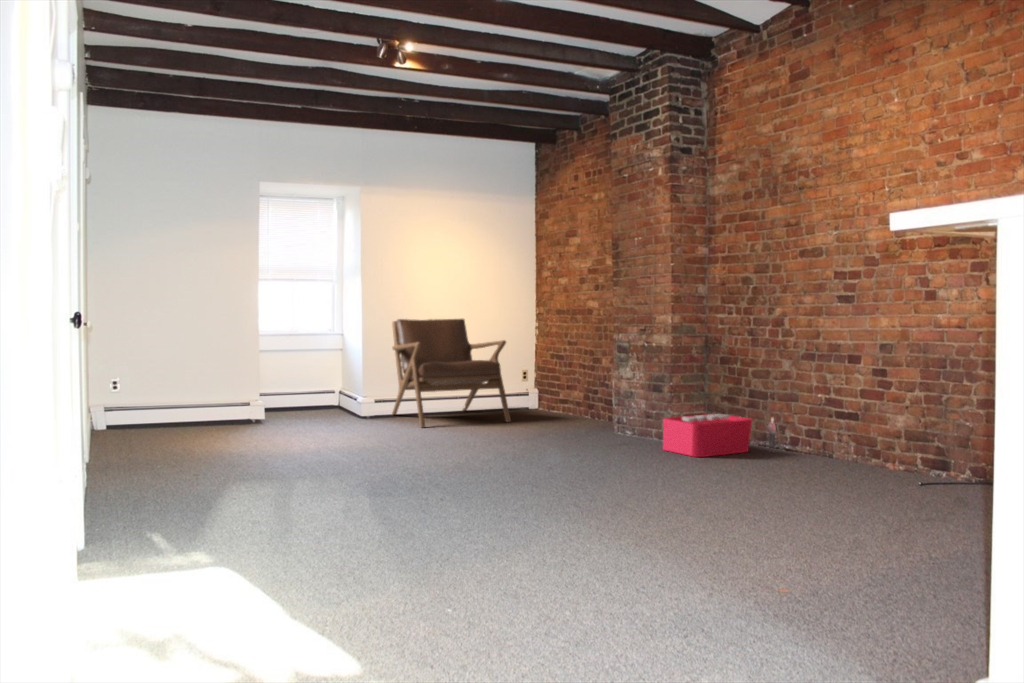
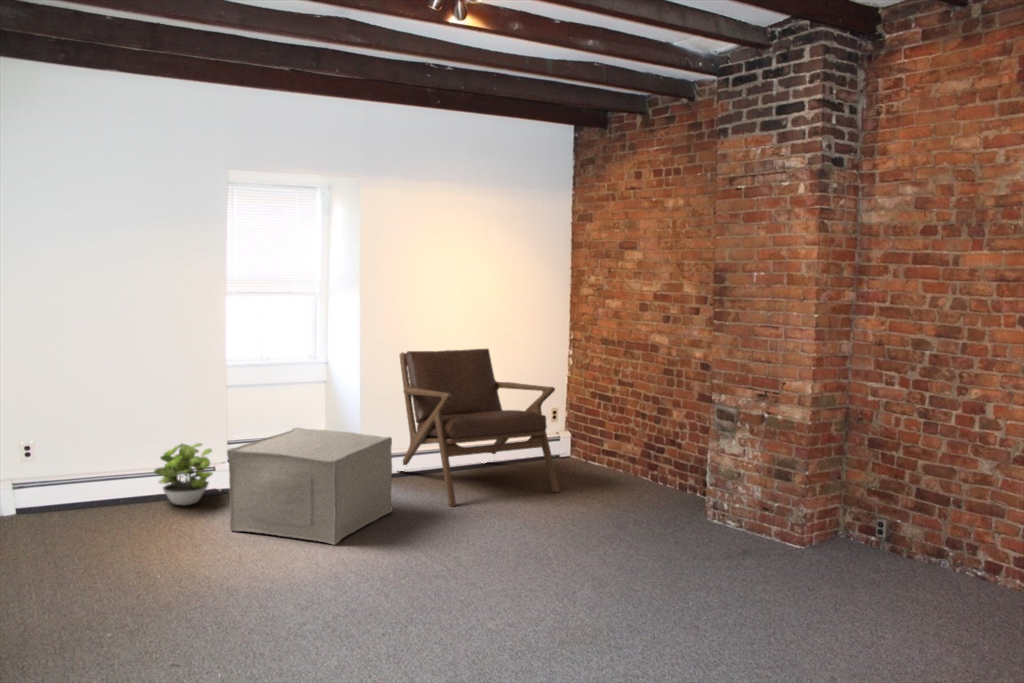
ottoman: none [251,370,375,441] -> present [227,428,392,545]
potted plant: none [202,380,246,428] -> present [154,443,213,505]
storage bin: present [663,414,776,457] -> none [808,516,965,595]

